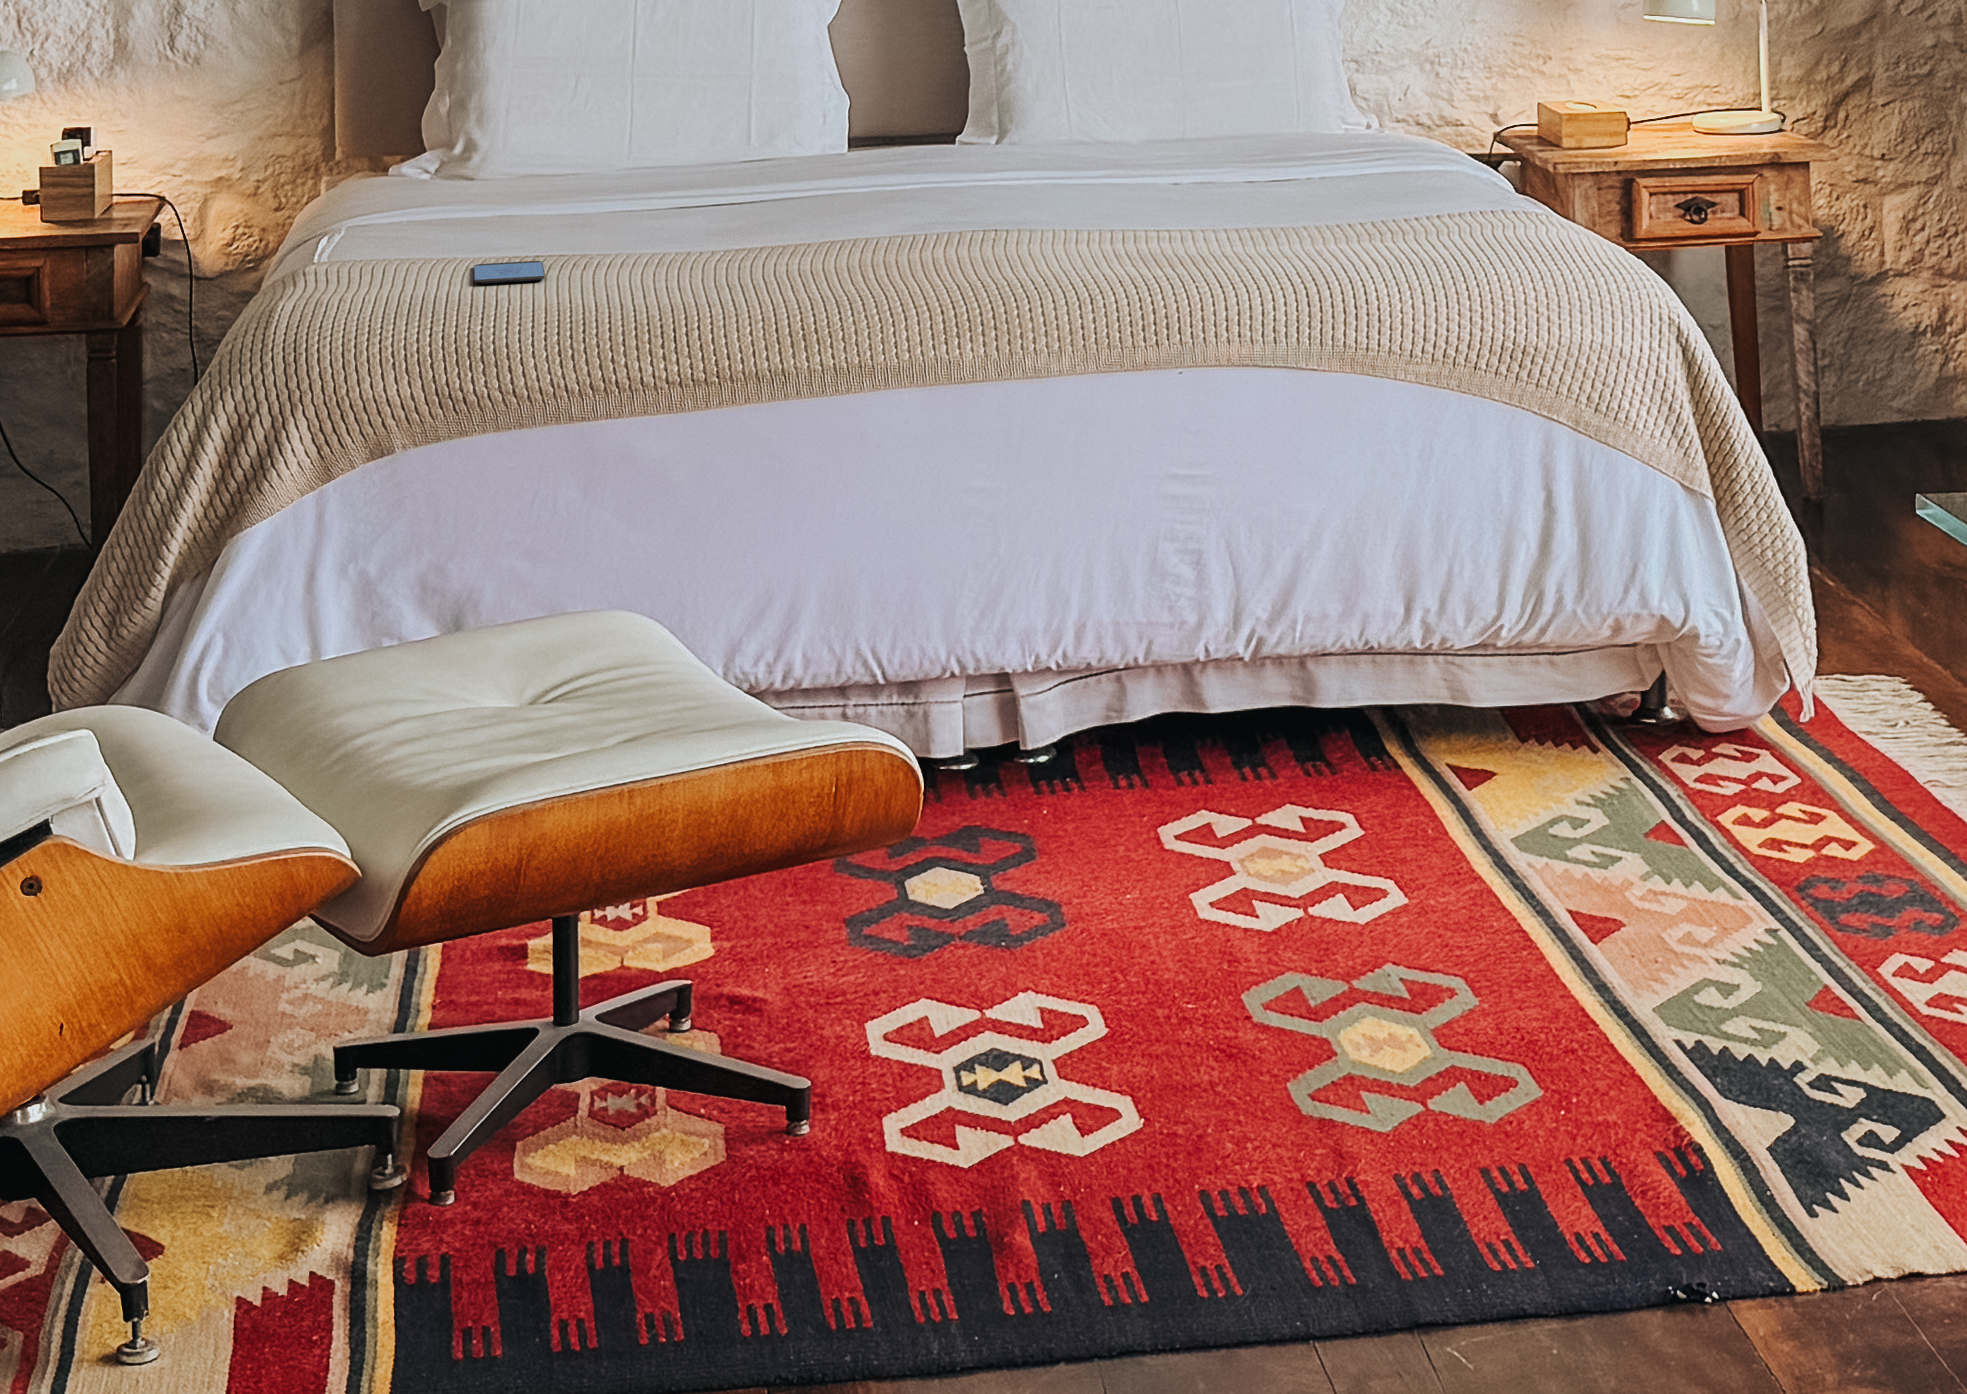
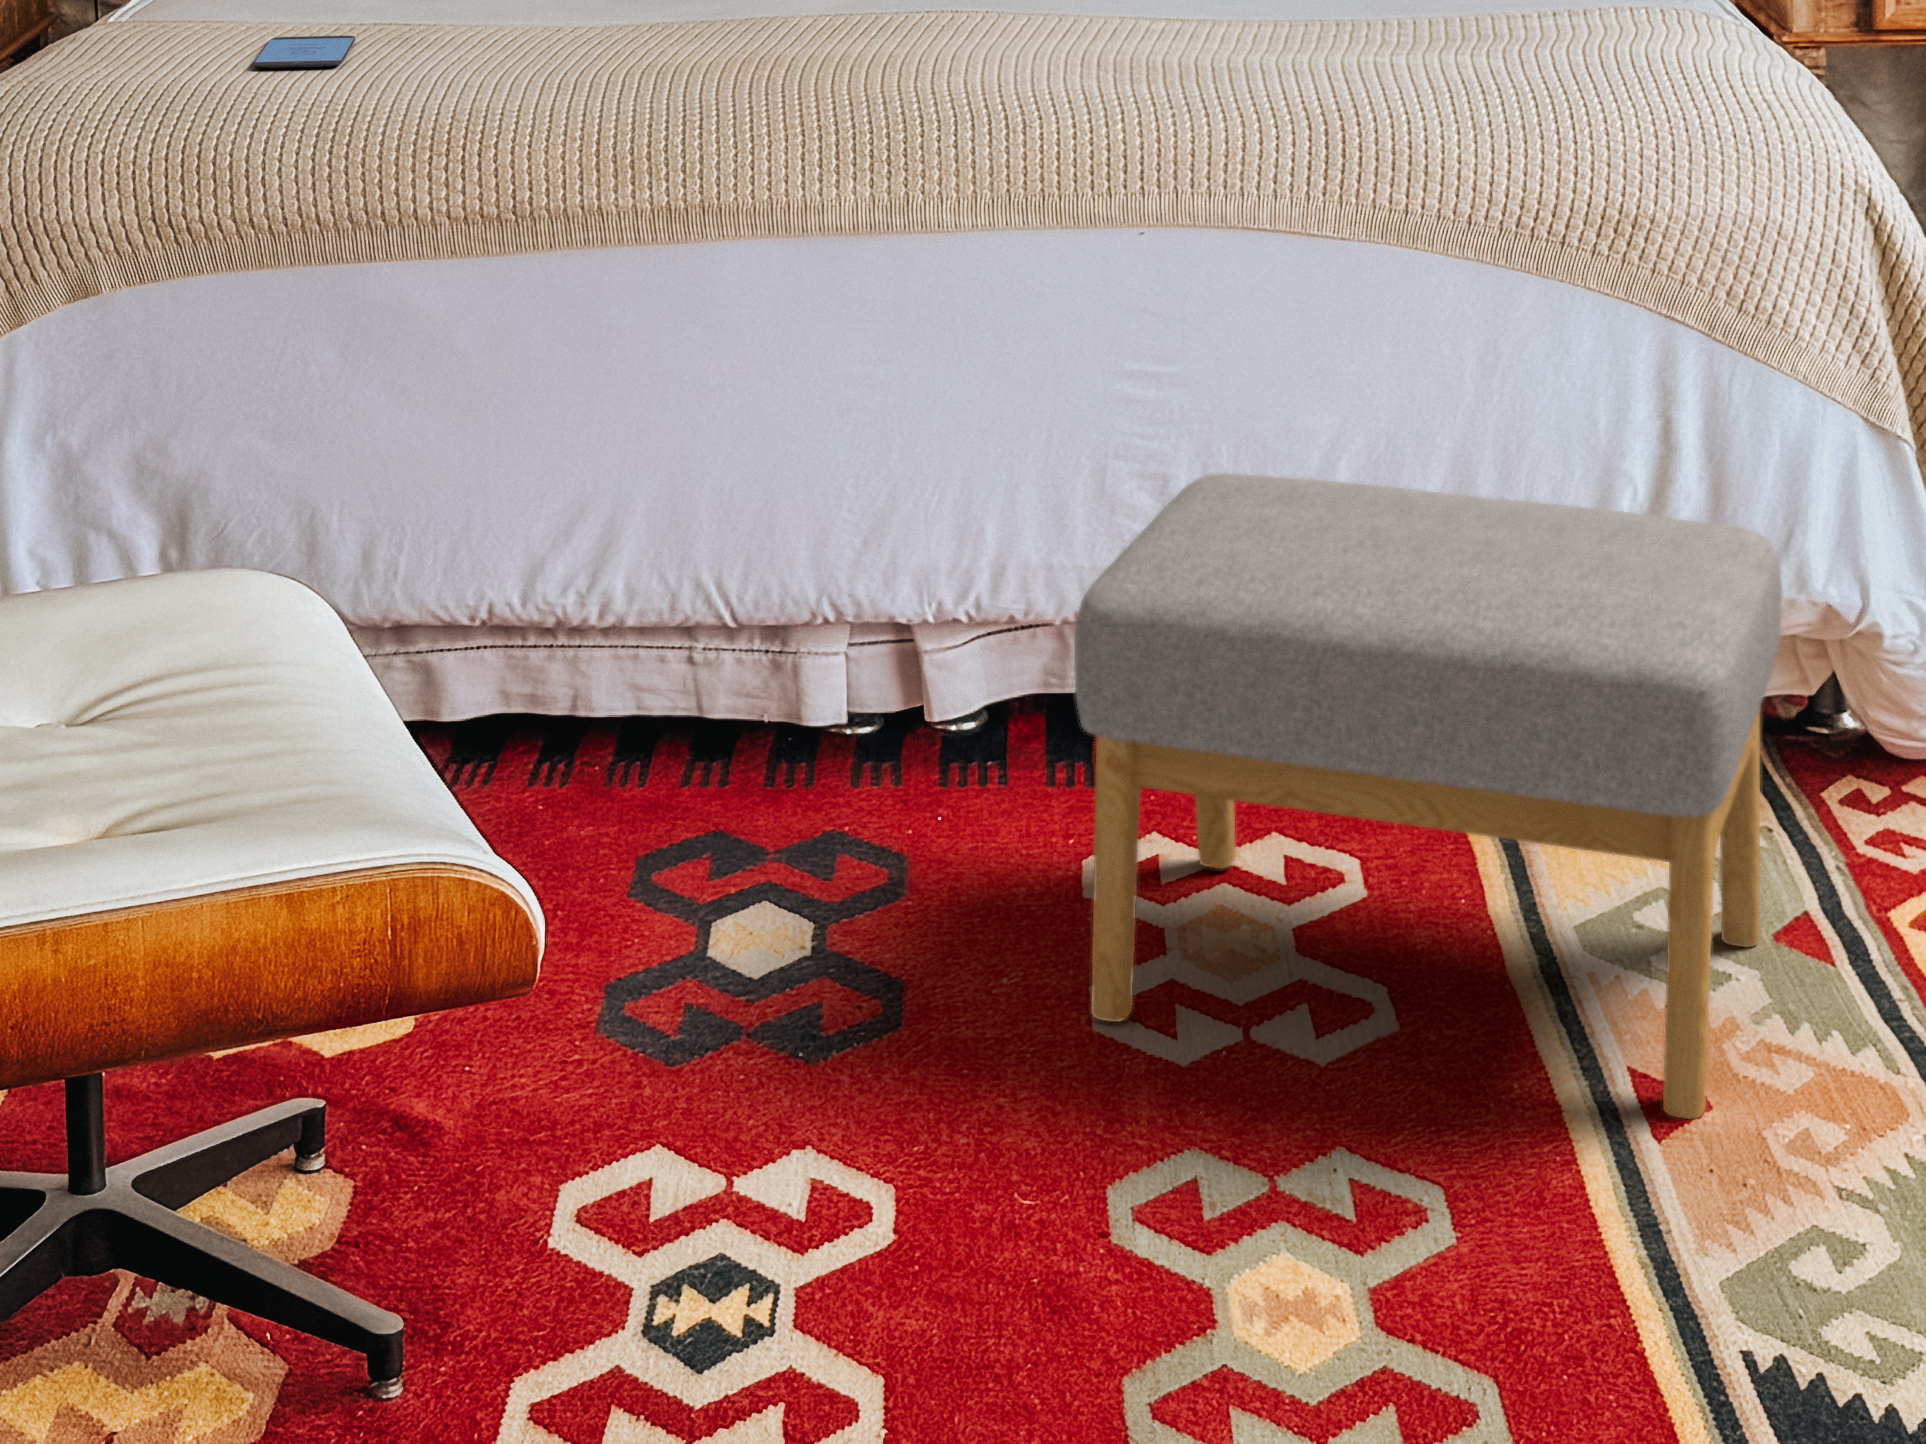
footstool: none [1175,537,1647,935] -> present [1074,473,1782,1119]

